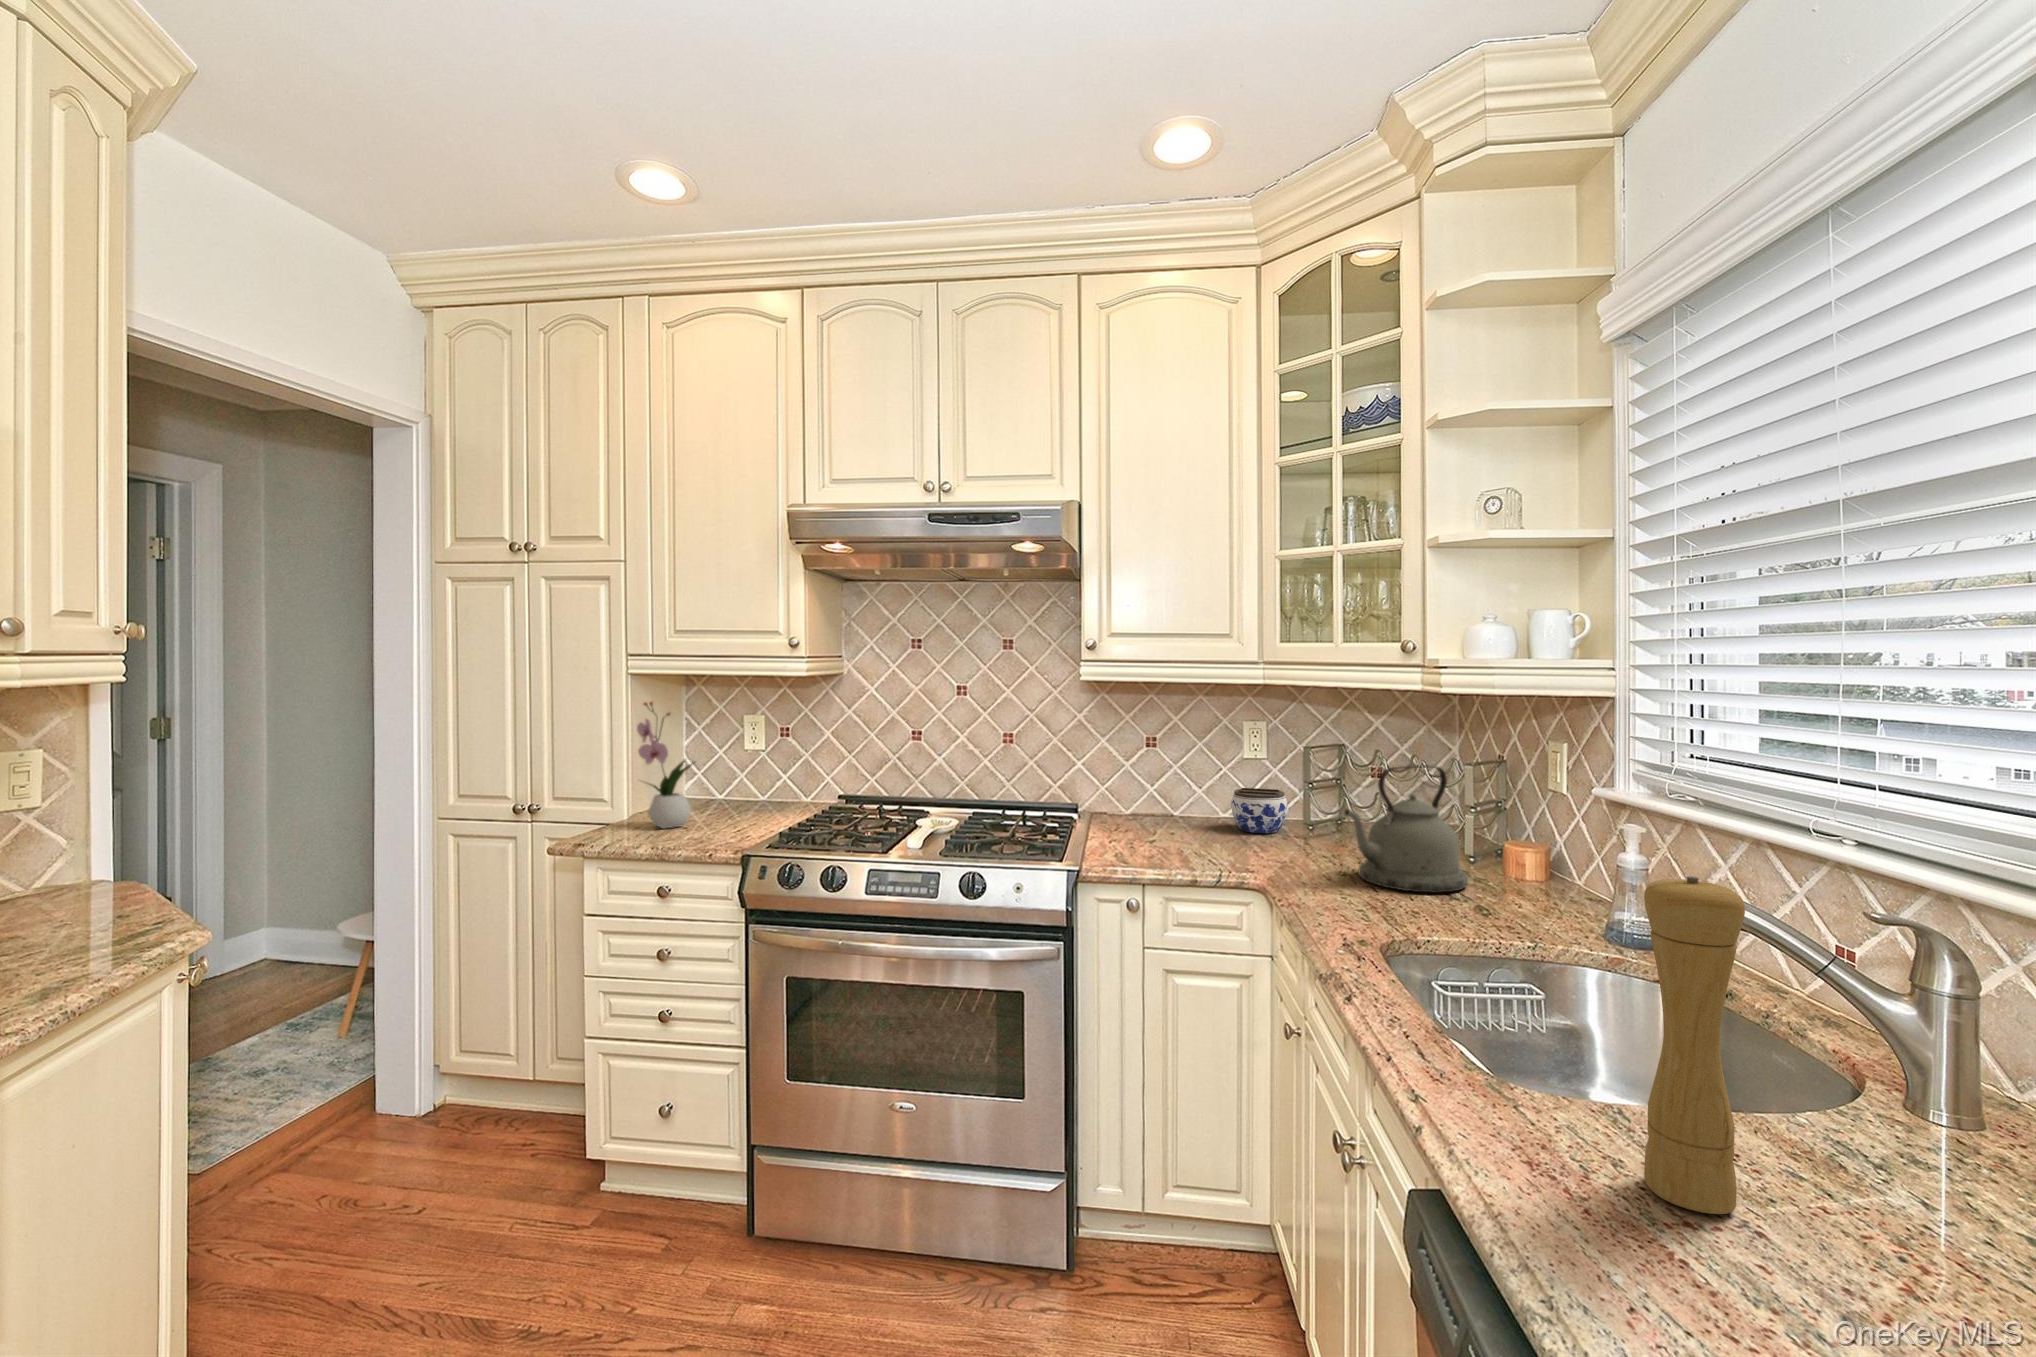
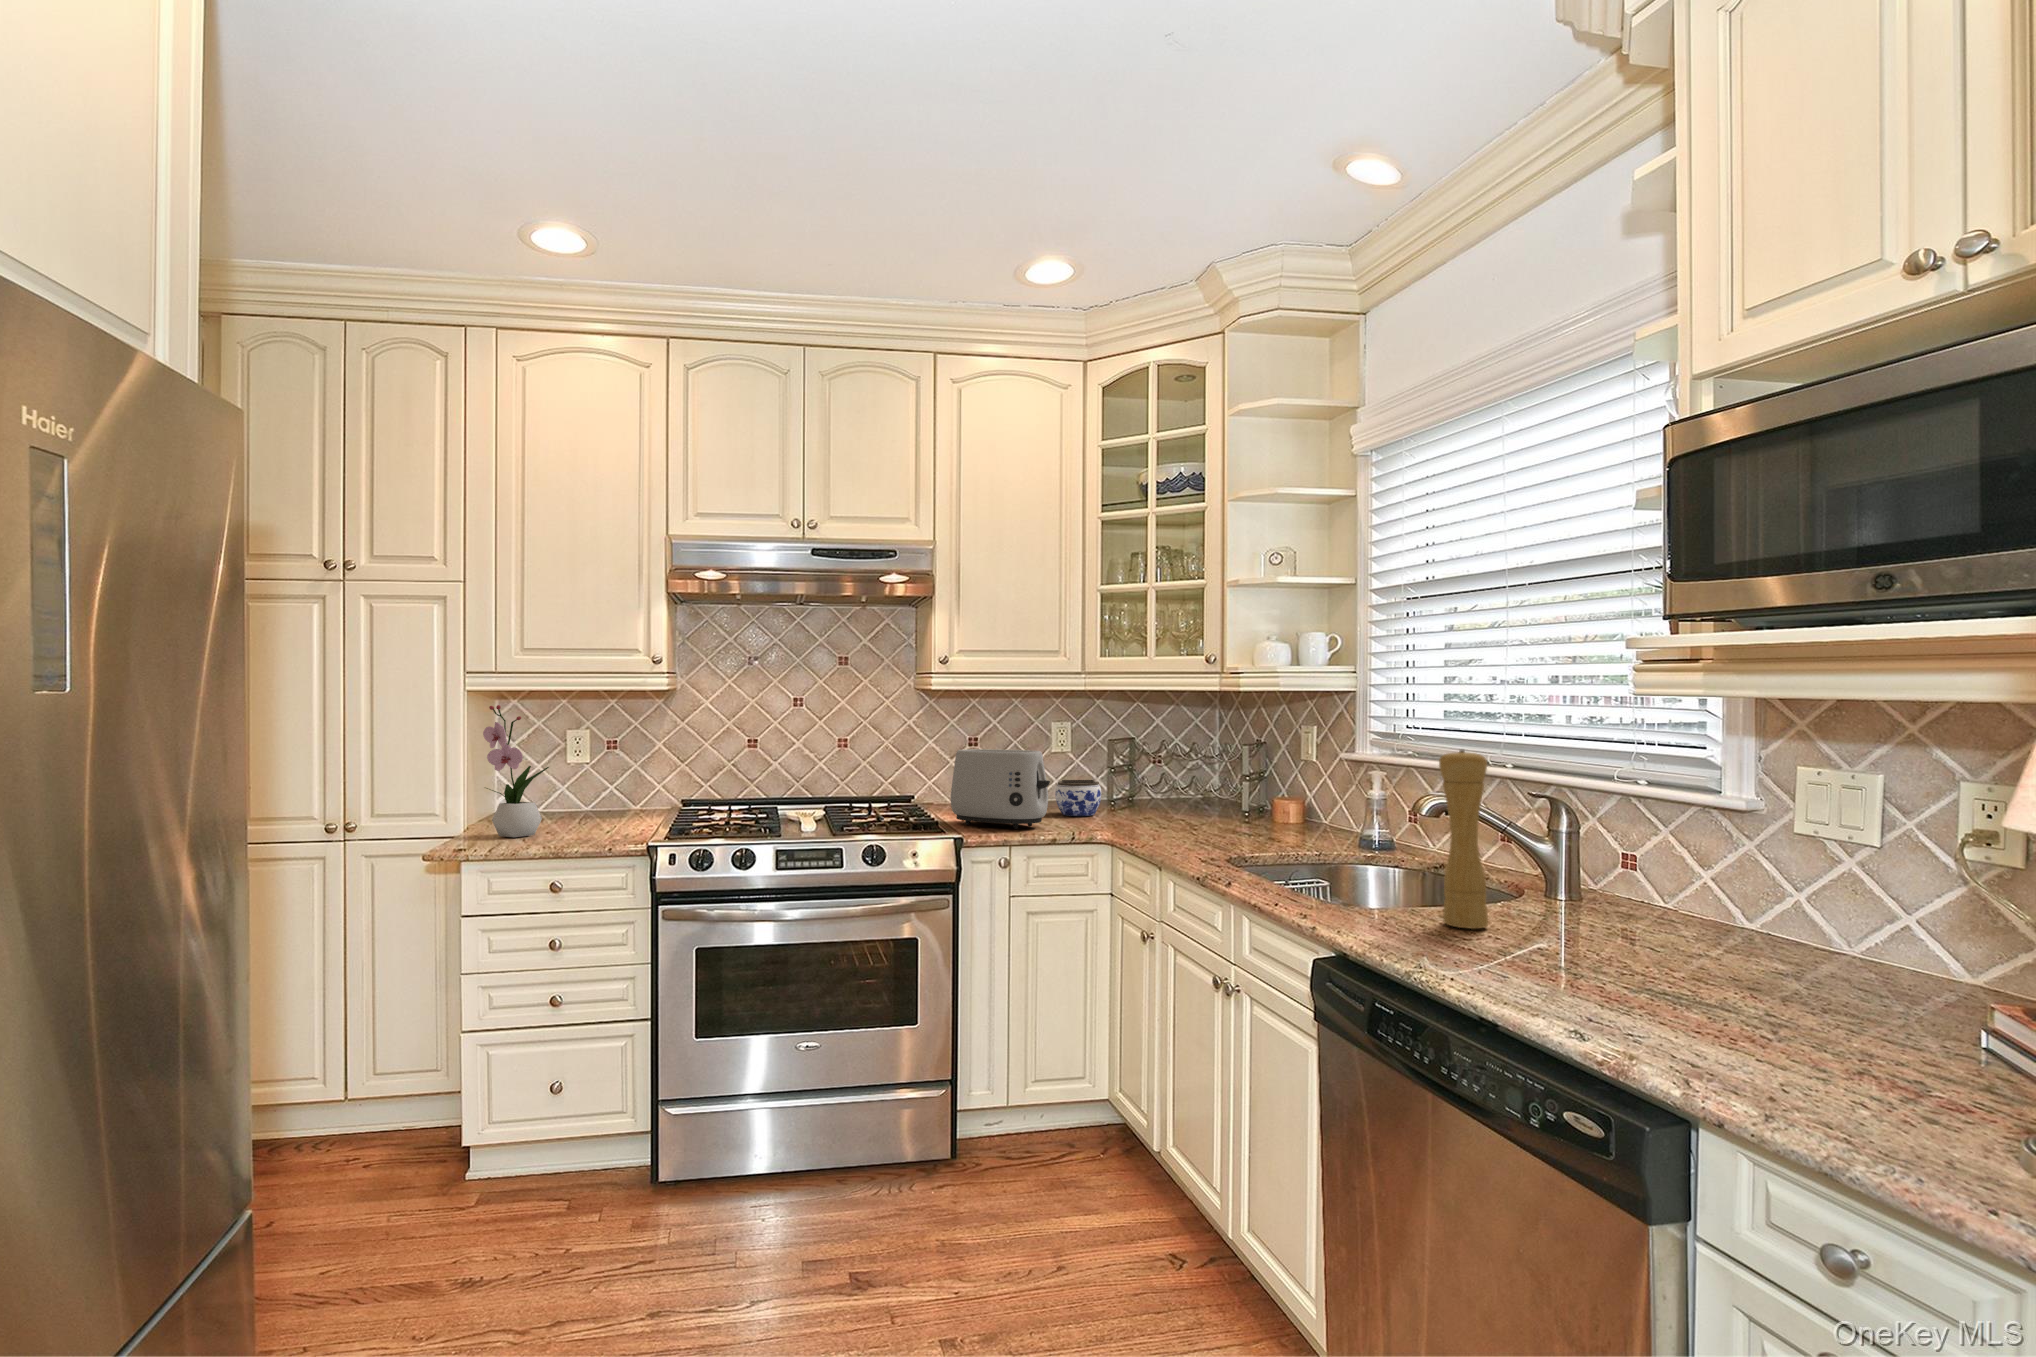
toaster: none [1094,753,1199,851] -> present [951,749,1050,829]
kettle: present [1345,765,1468,893] -> none [1177,745,1259,838]

